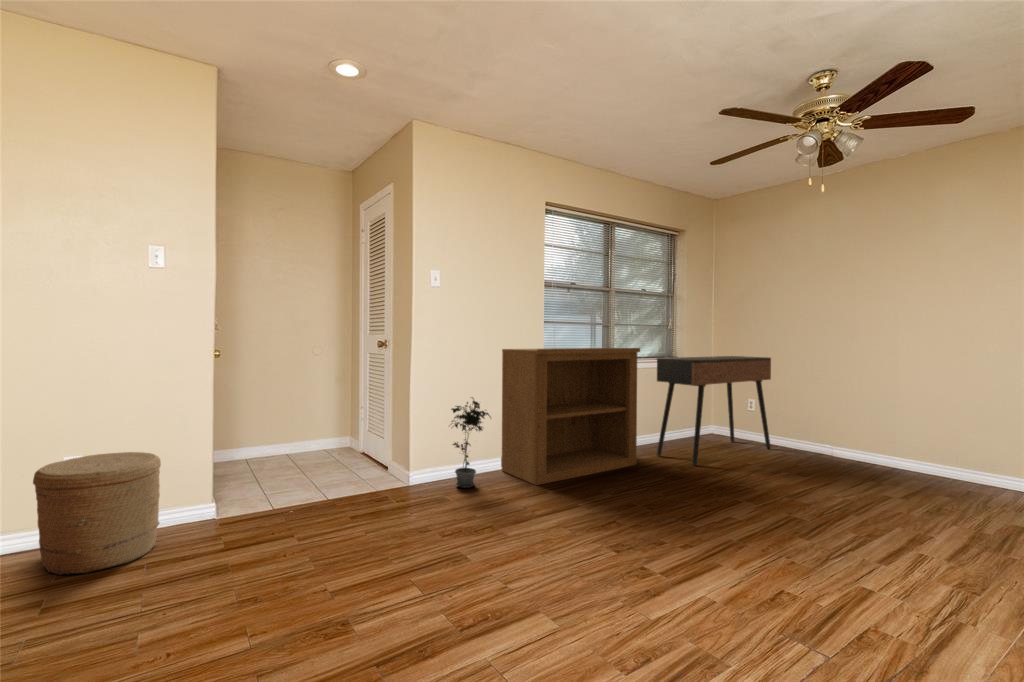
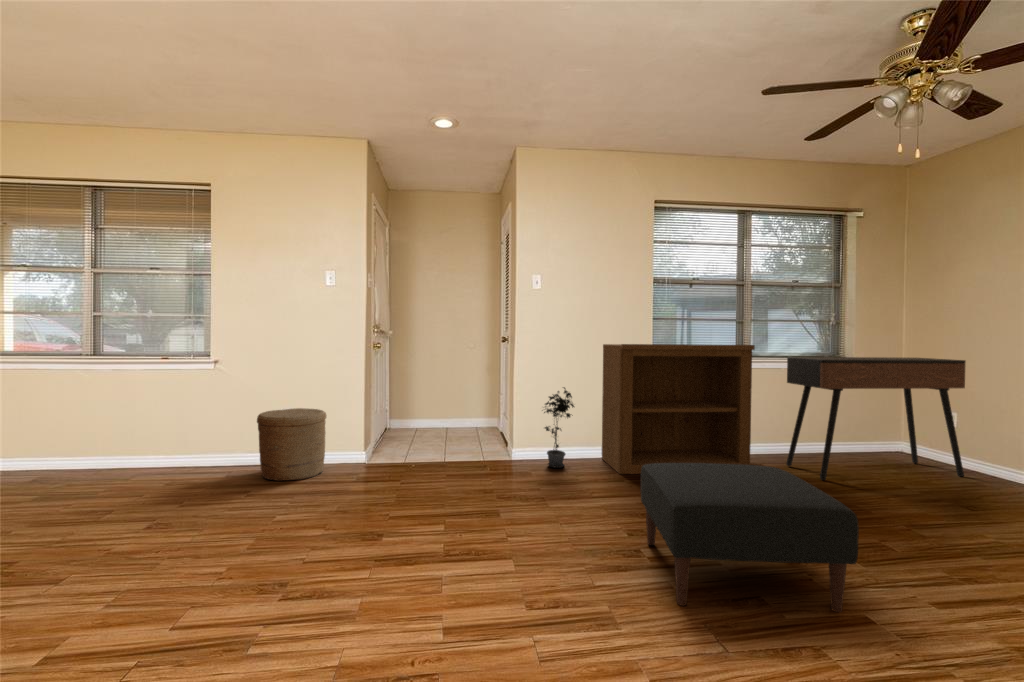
ottoman: none [633,462,858,619] -> present [641,463,859,612]

